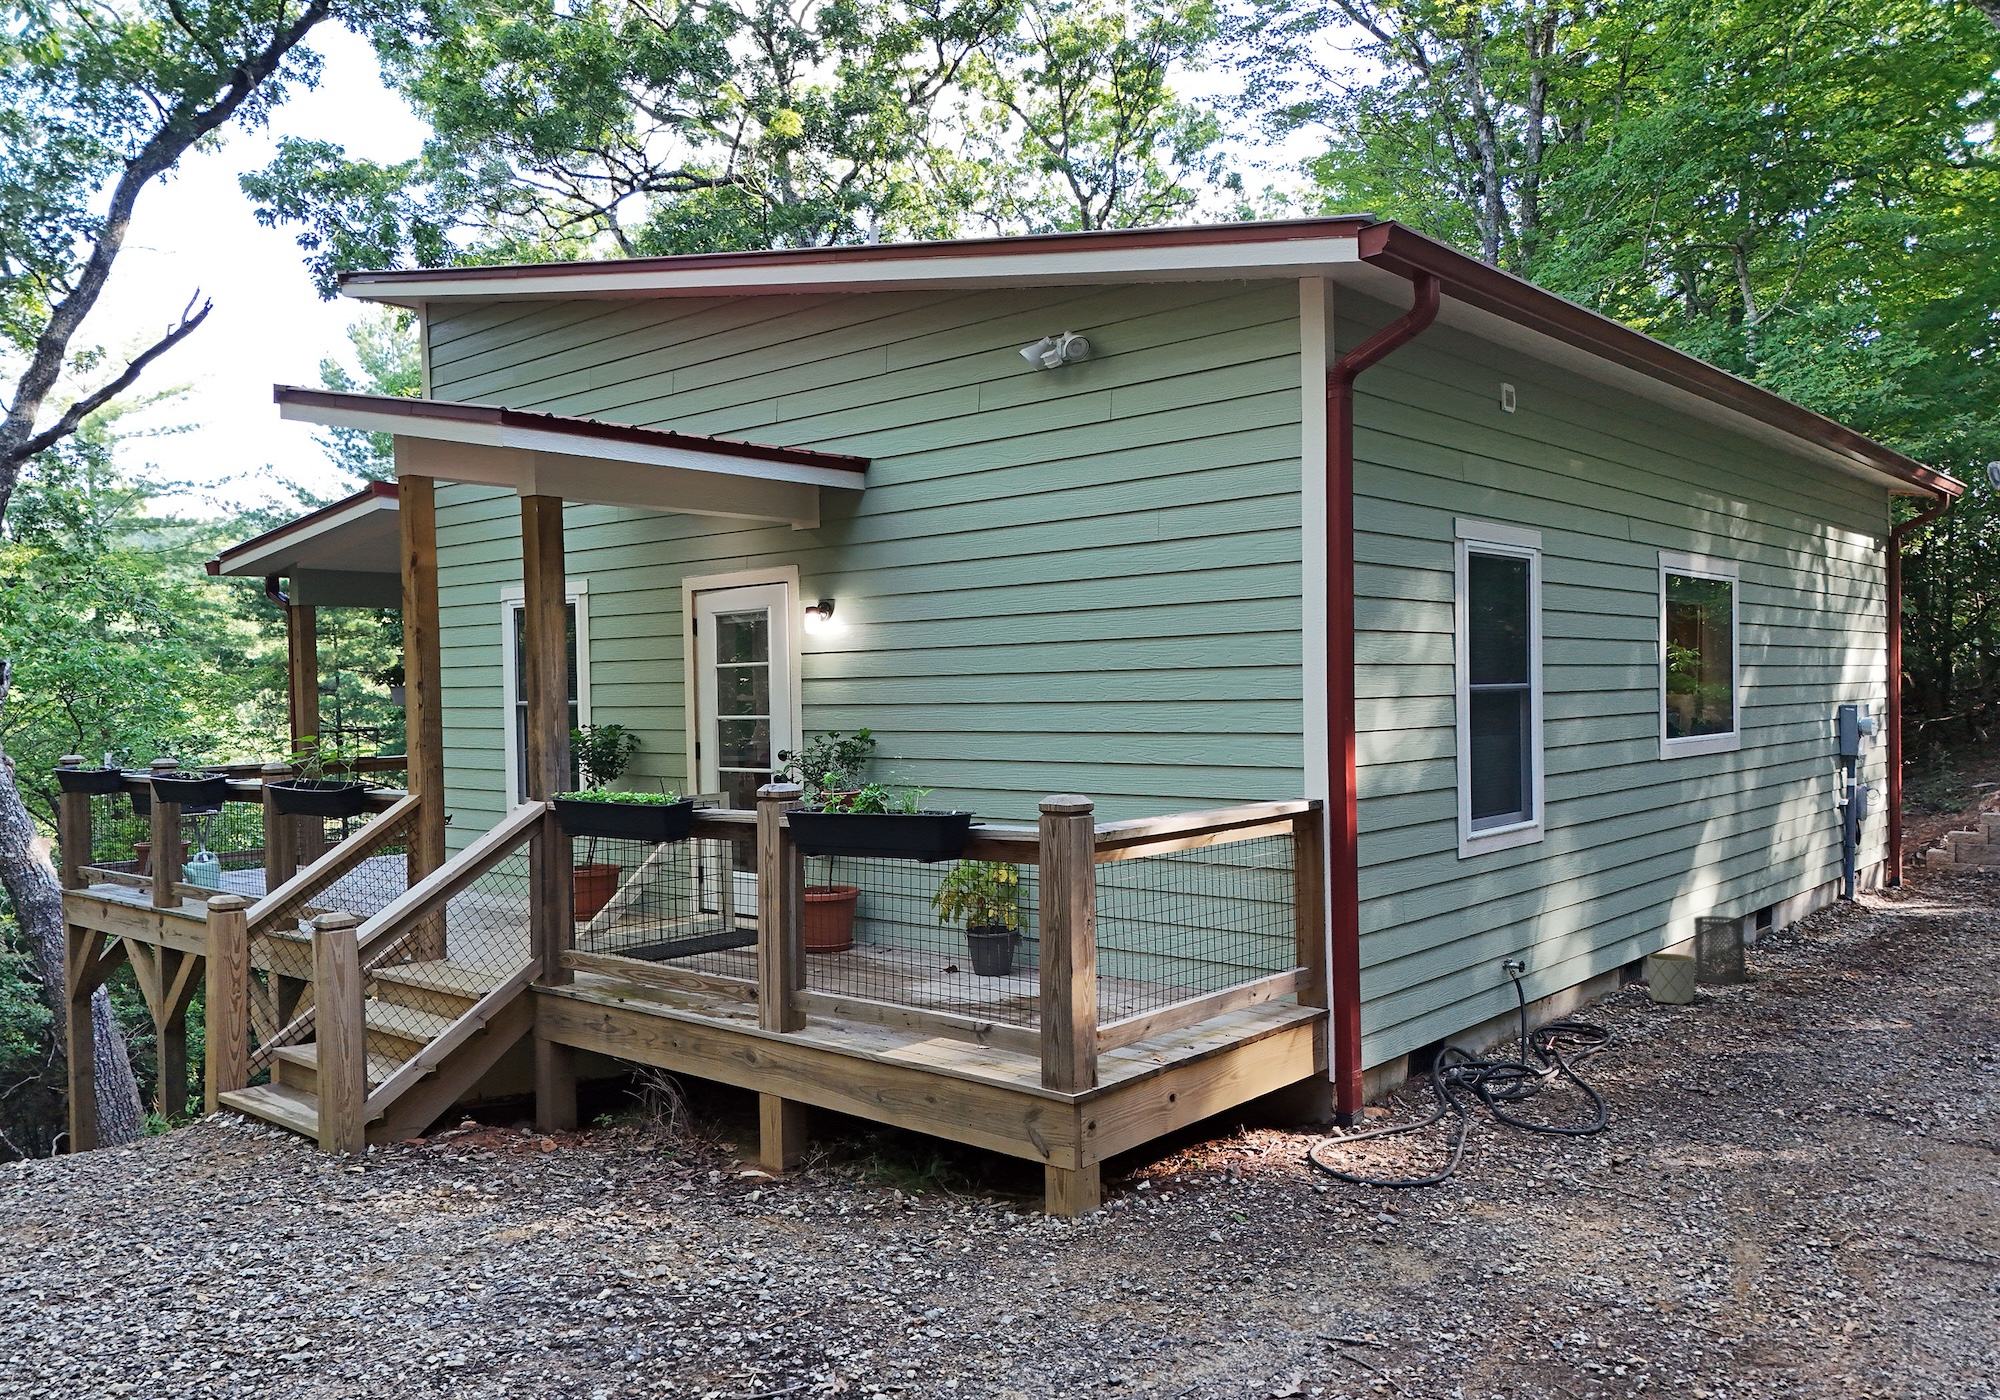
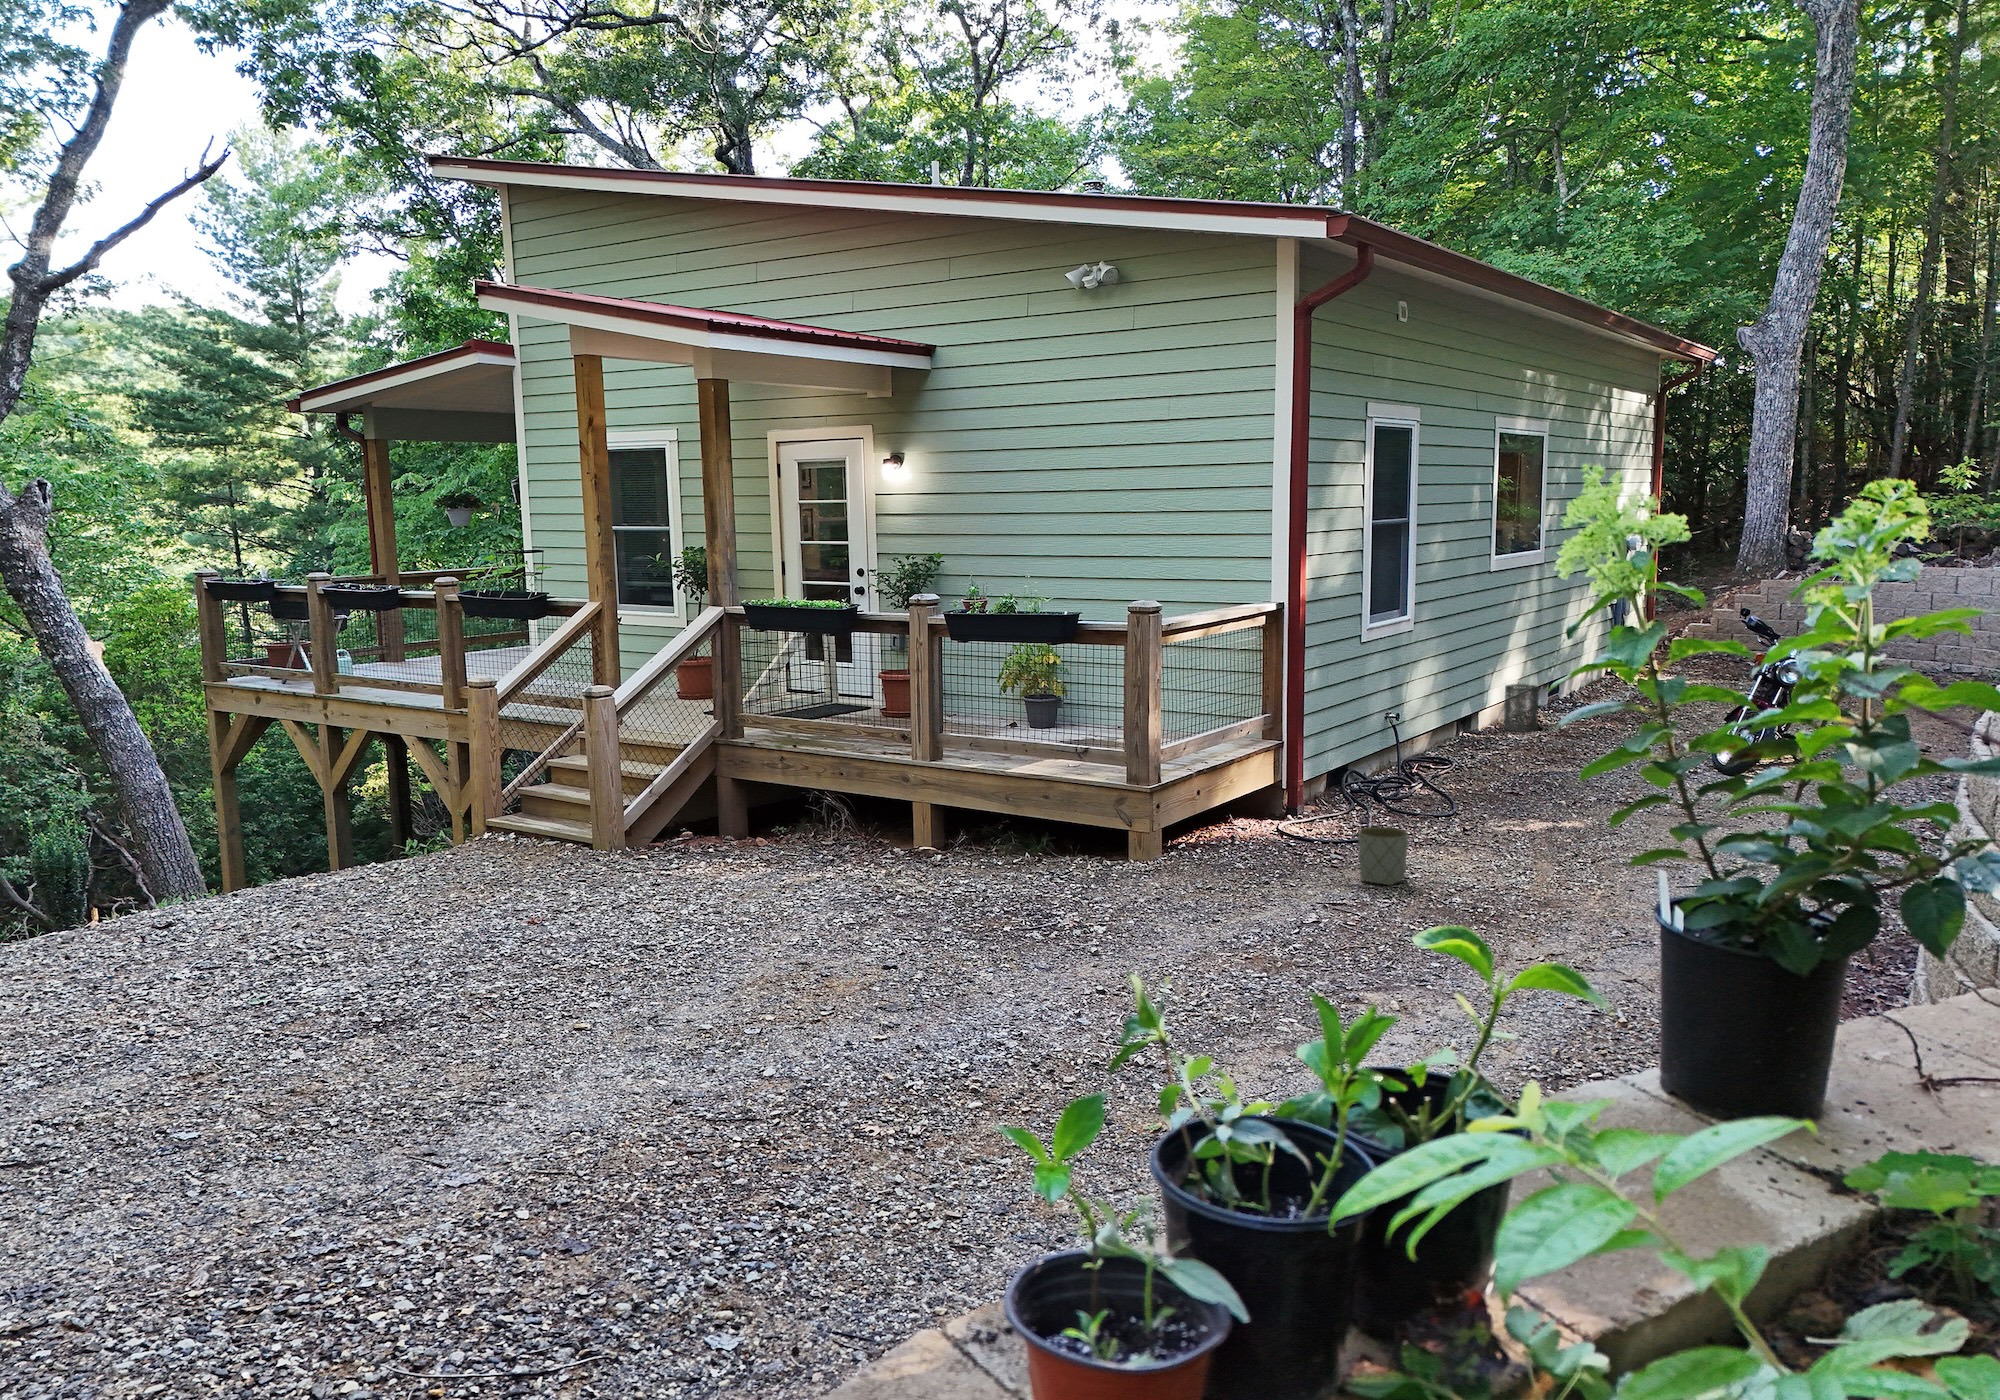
planter: present [1647,954,1695,1005] -> present [1358,827,1408,886]

